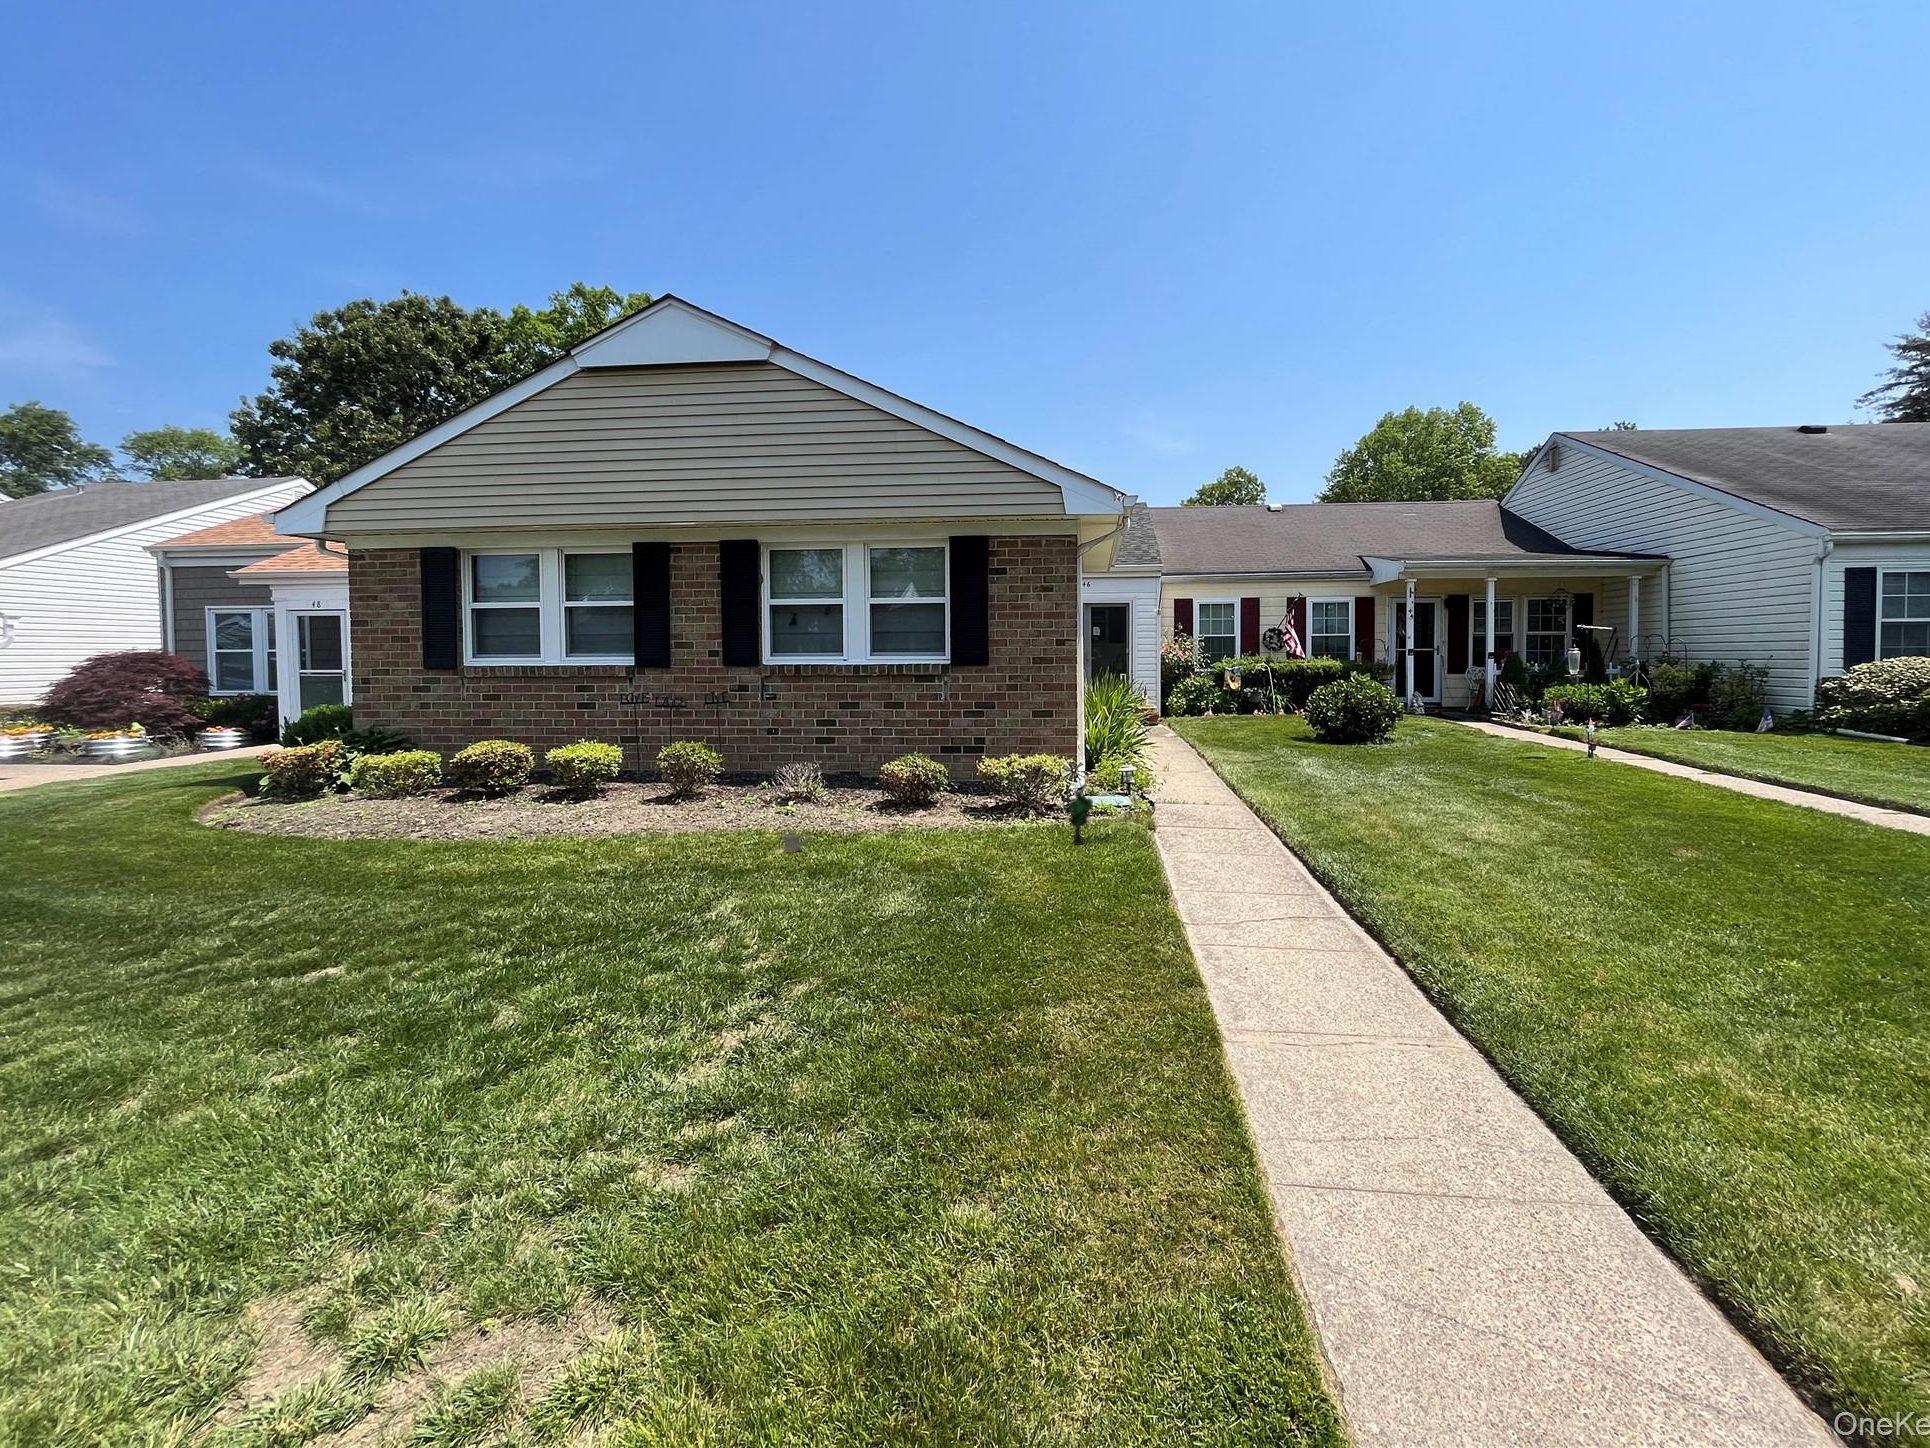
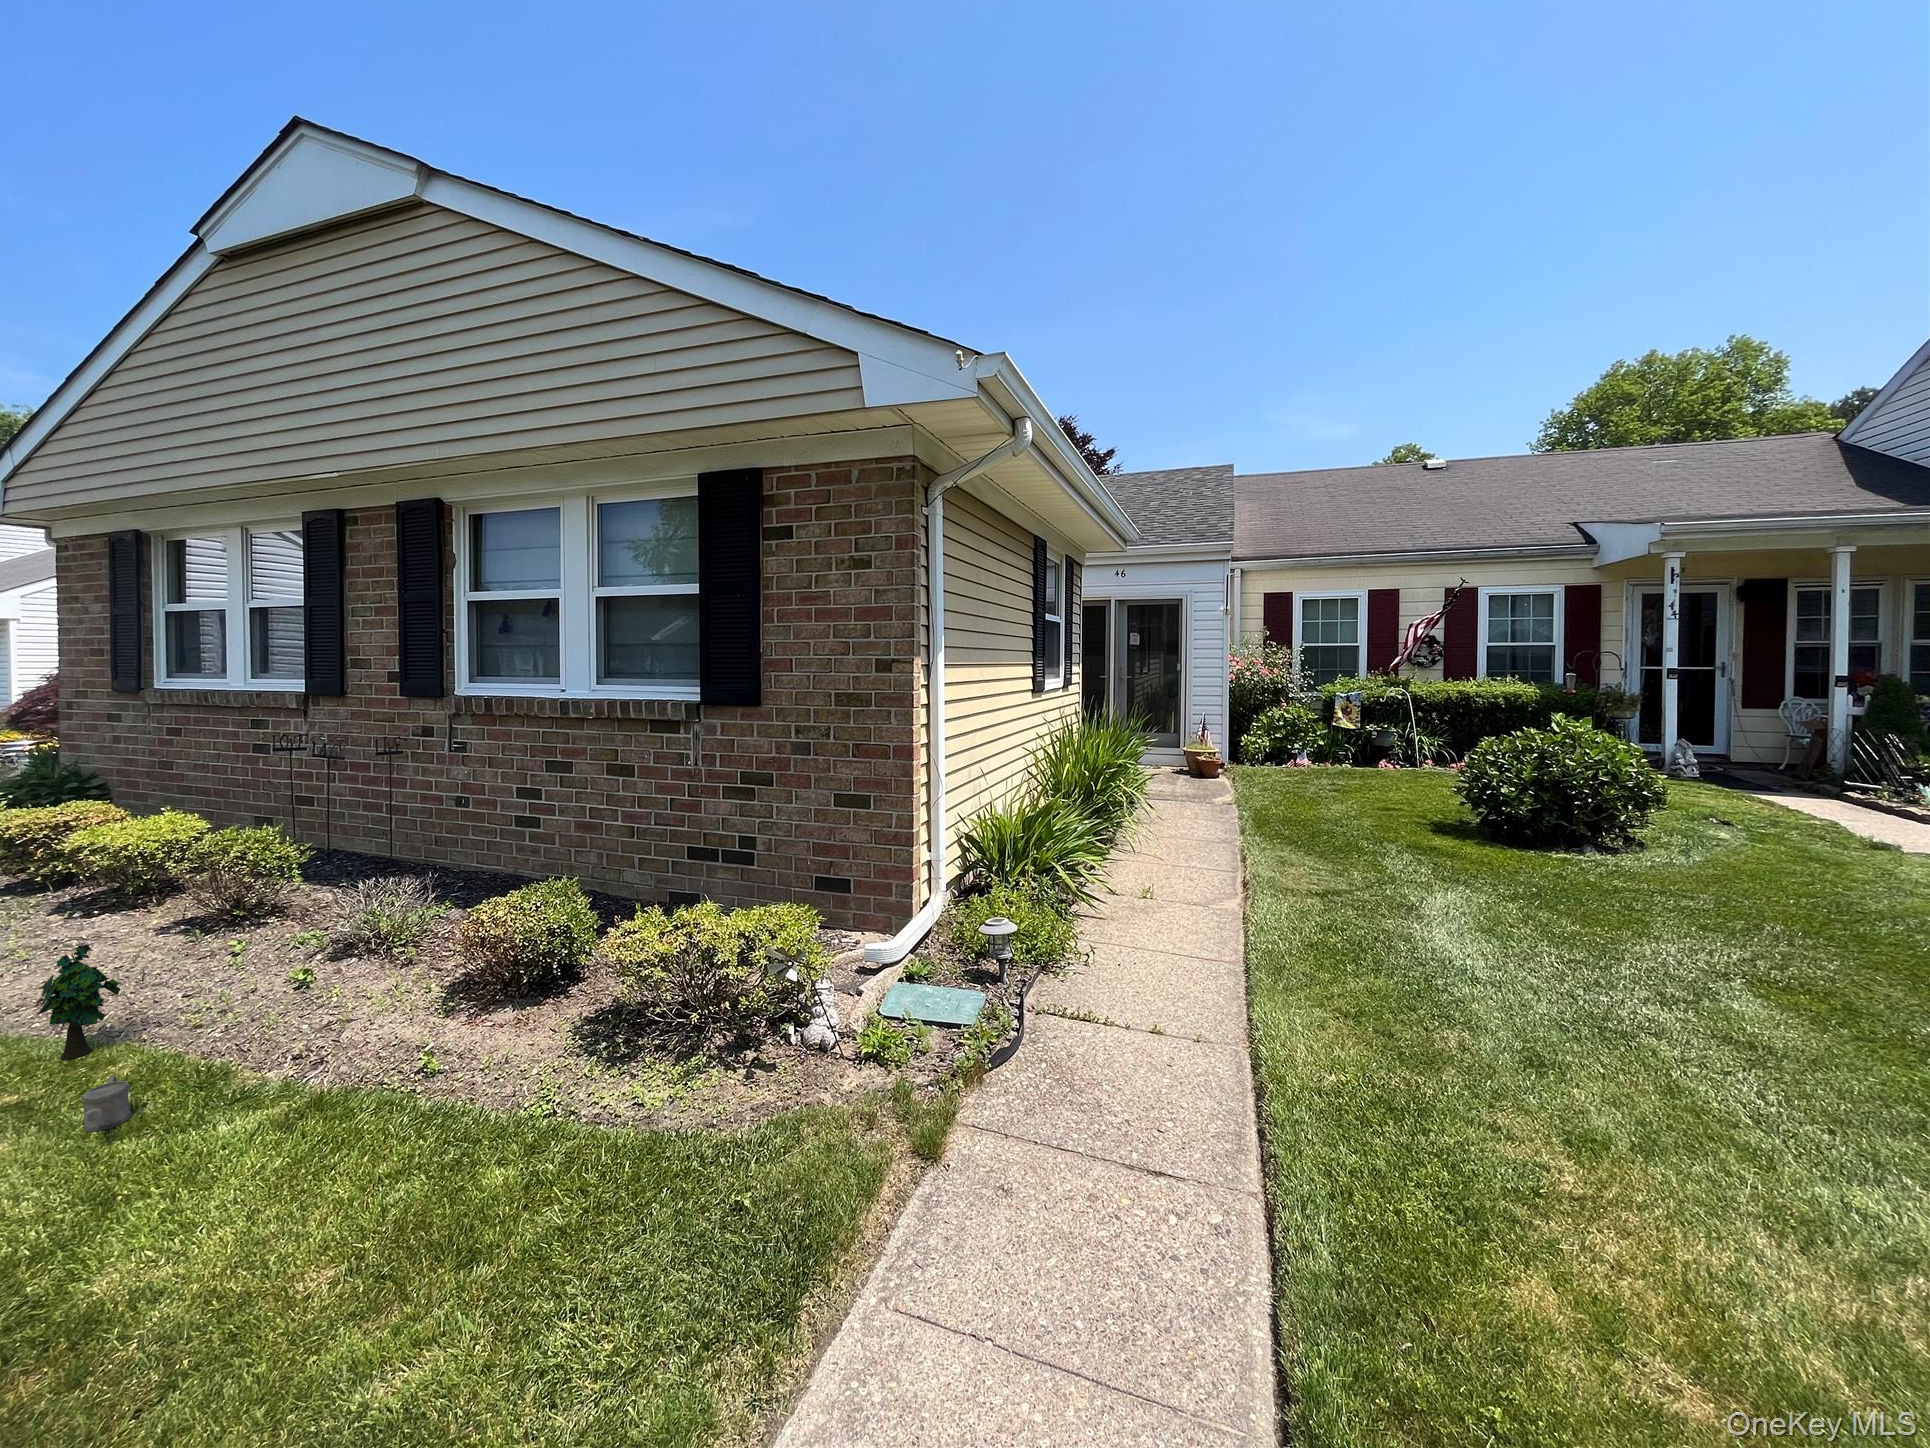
decorative plant: present [1062,785,1093,845] -> present [36,945,120,1060]

